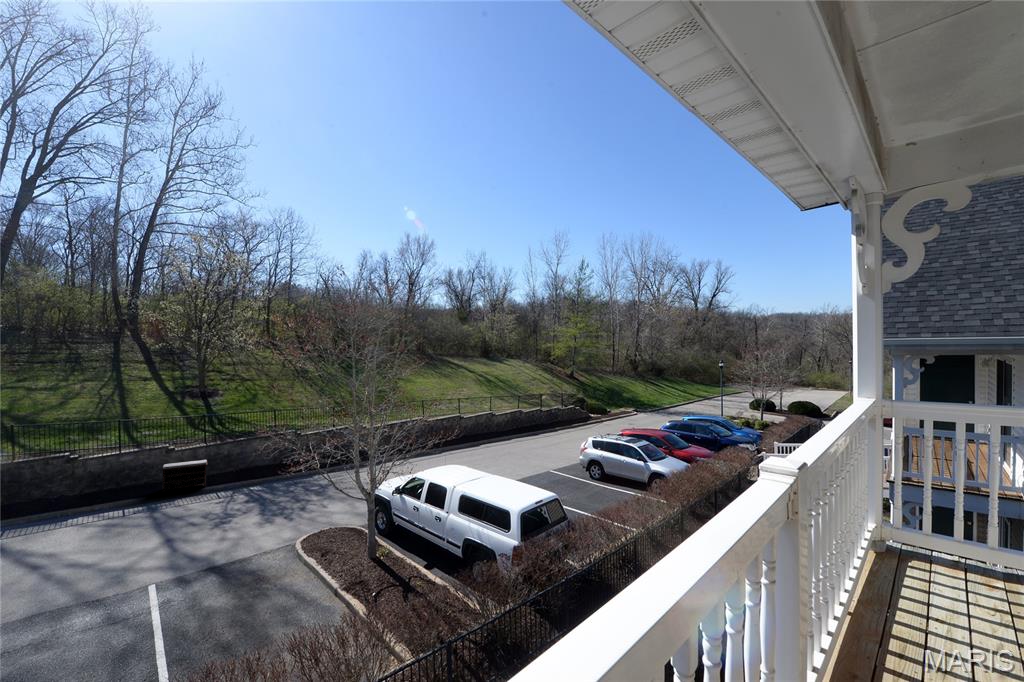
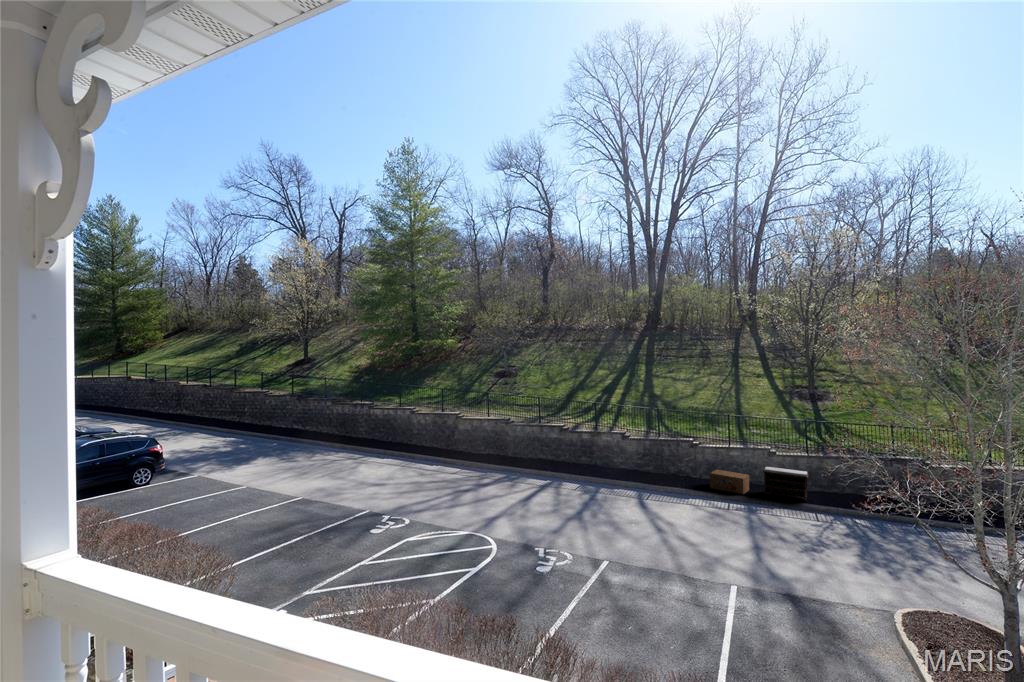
cardboard box: none [95,477,145,503] -> present [710,469,749,494]

